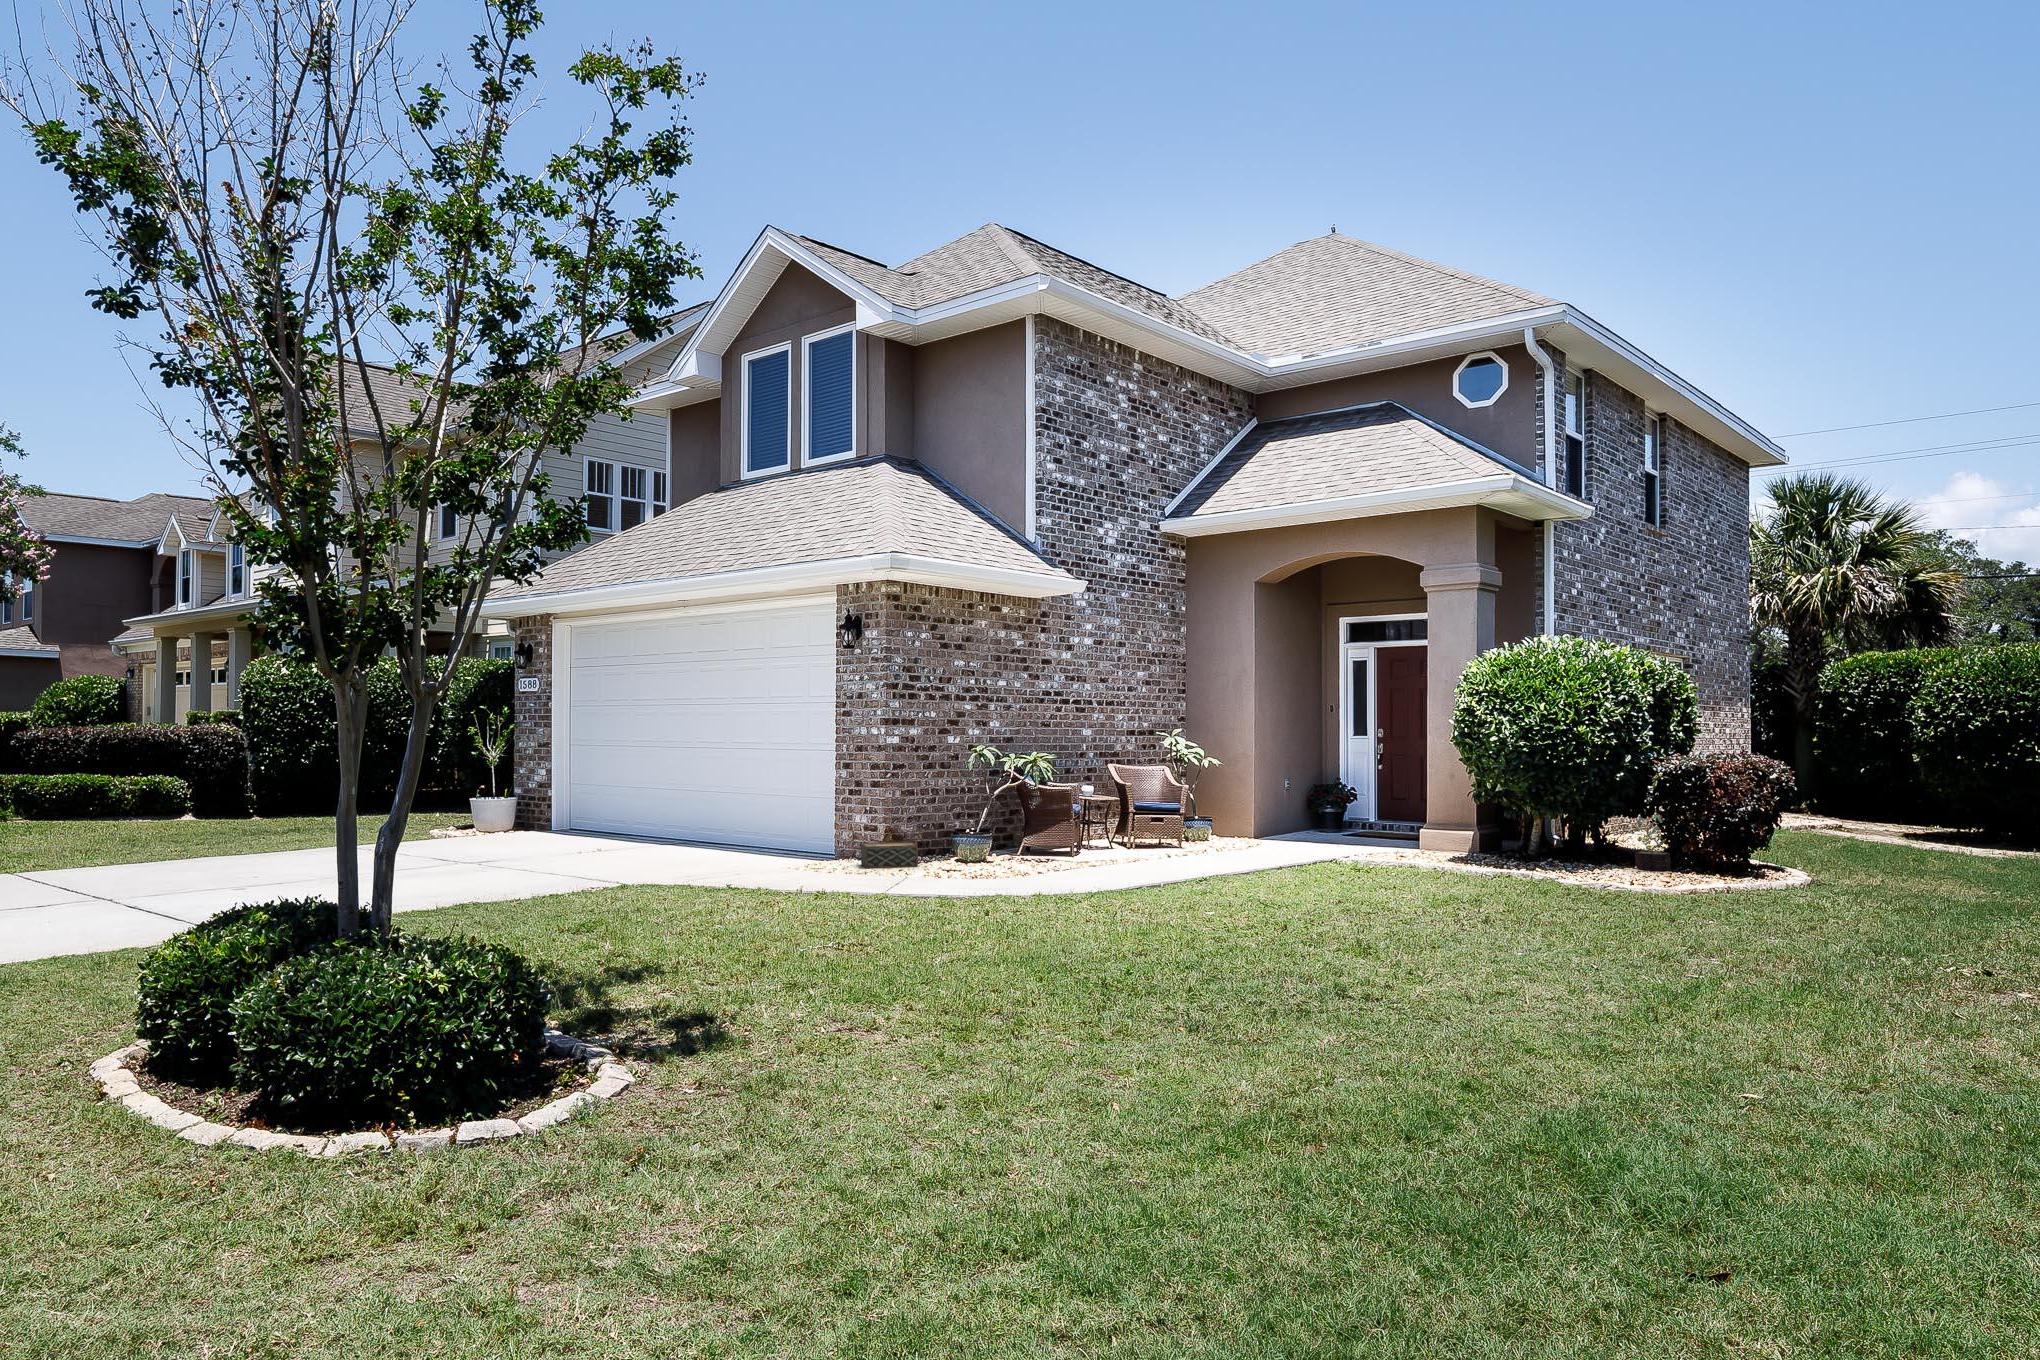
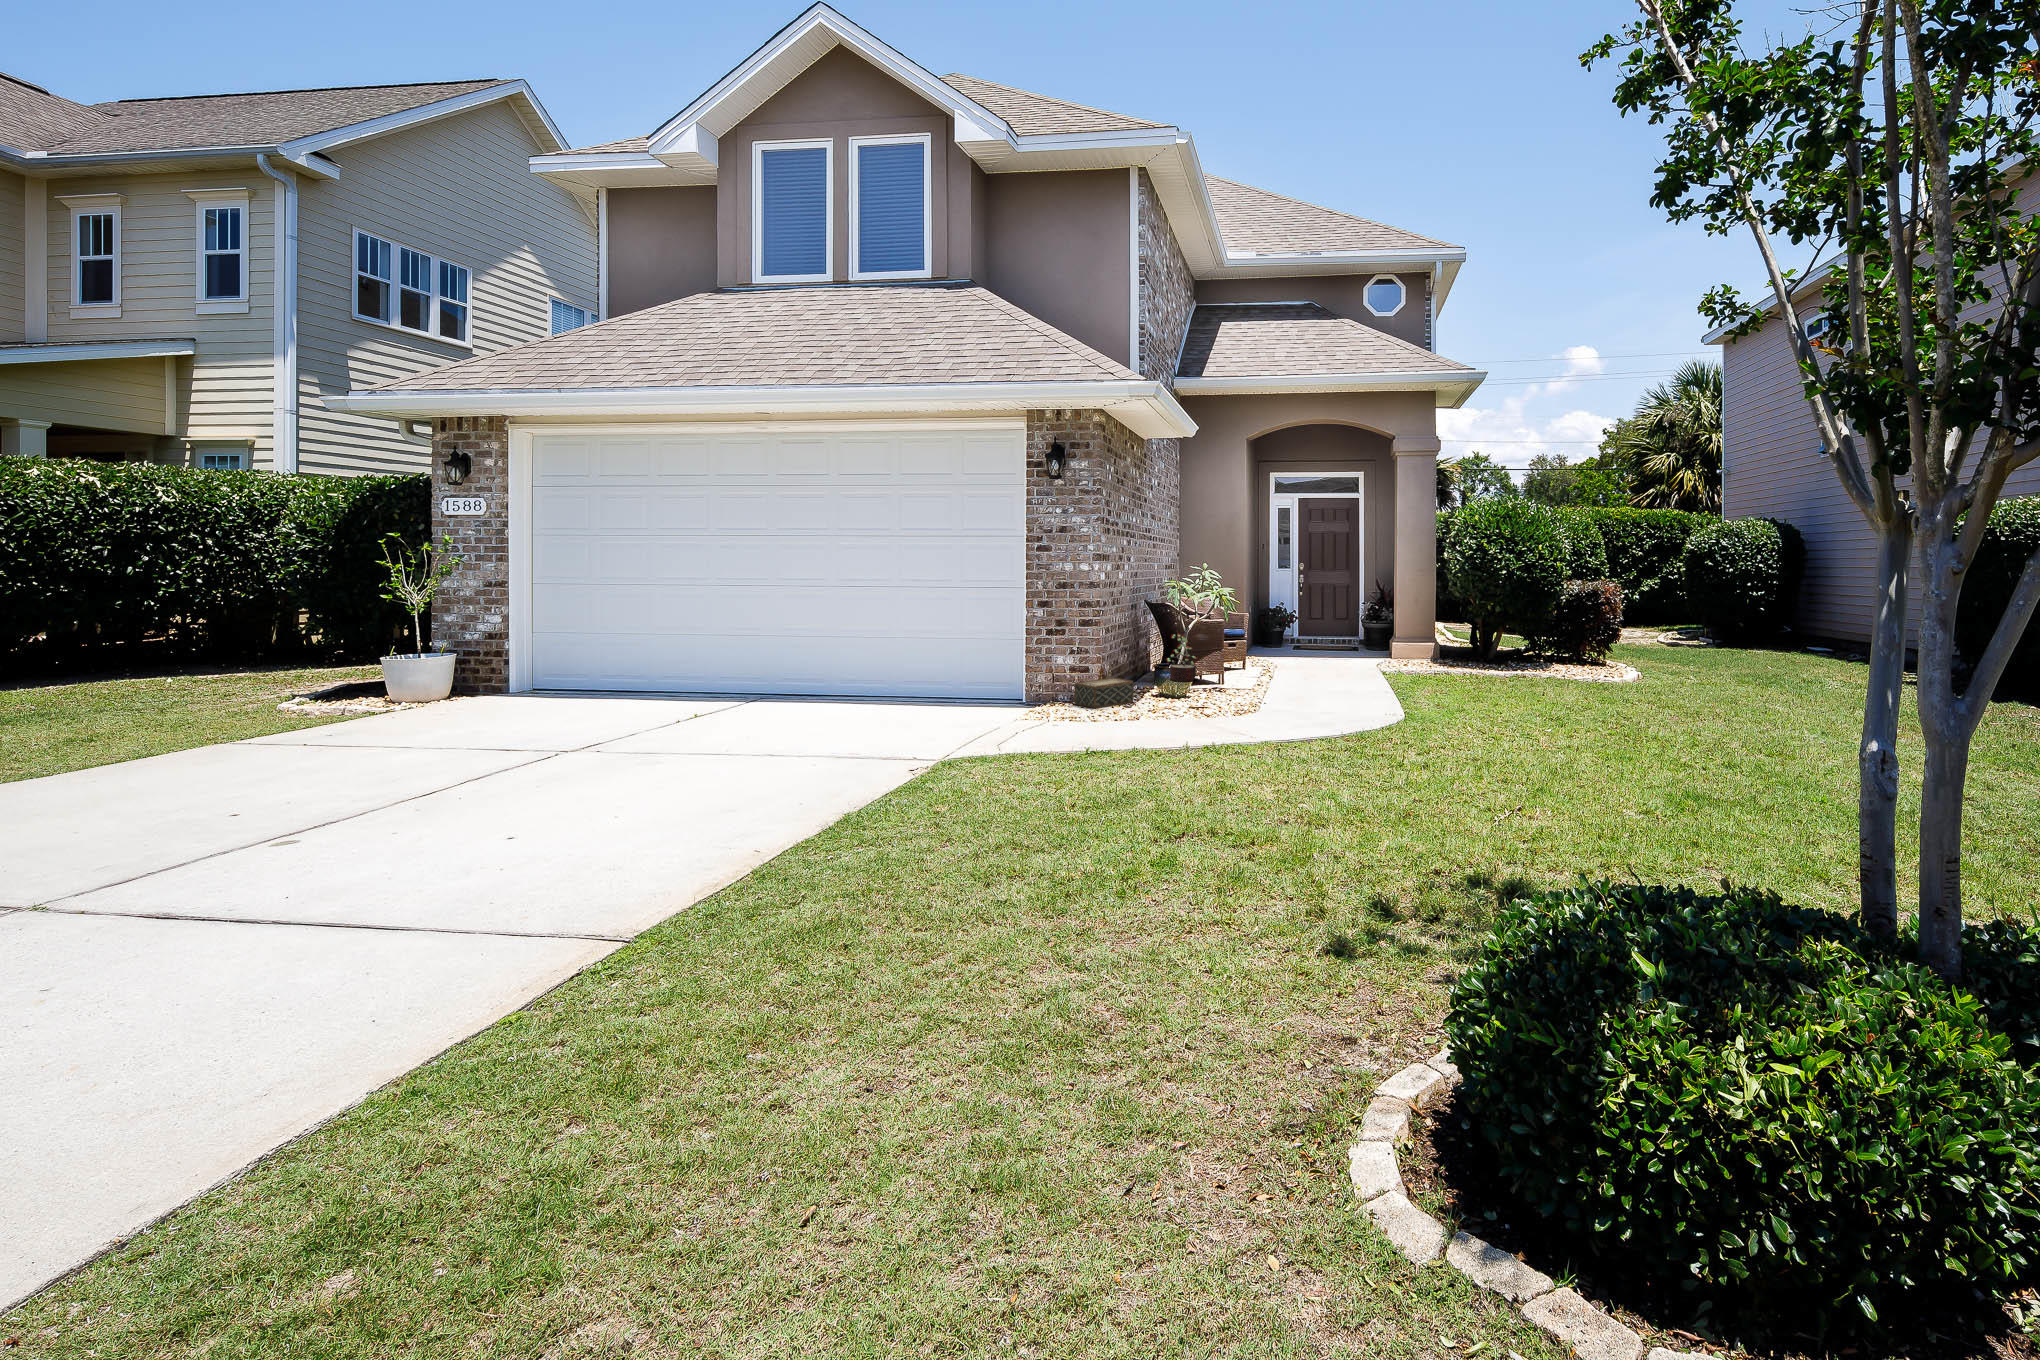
decorative plant: present [1634,814,1671,871] -> present [1166,633,1197,682]

